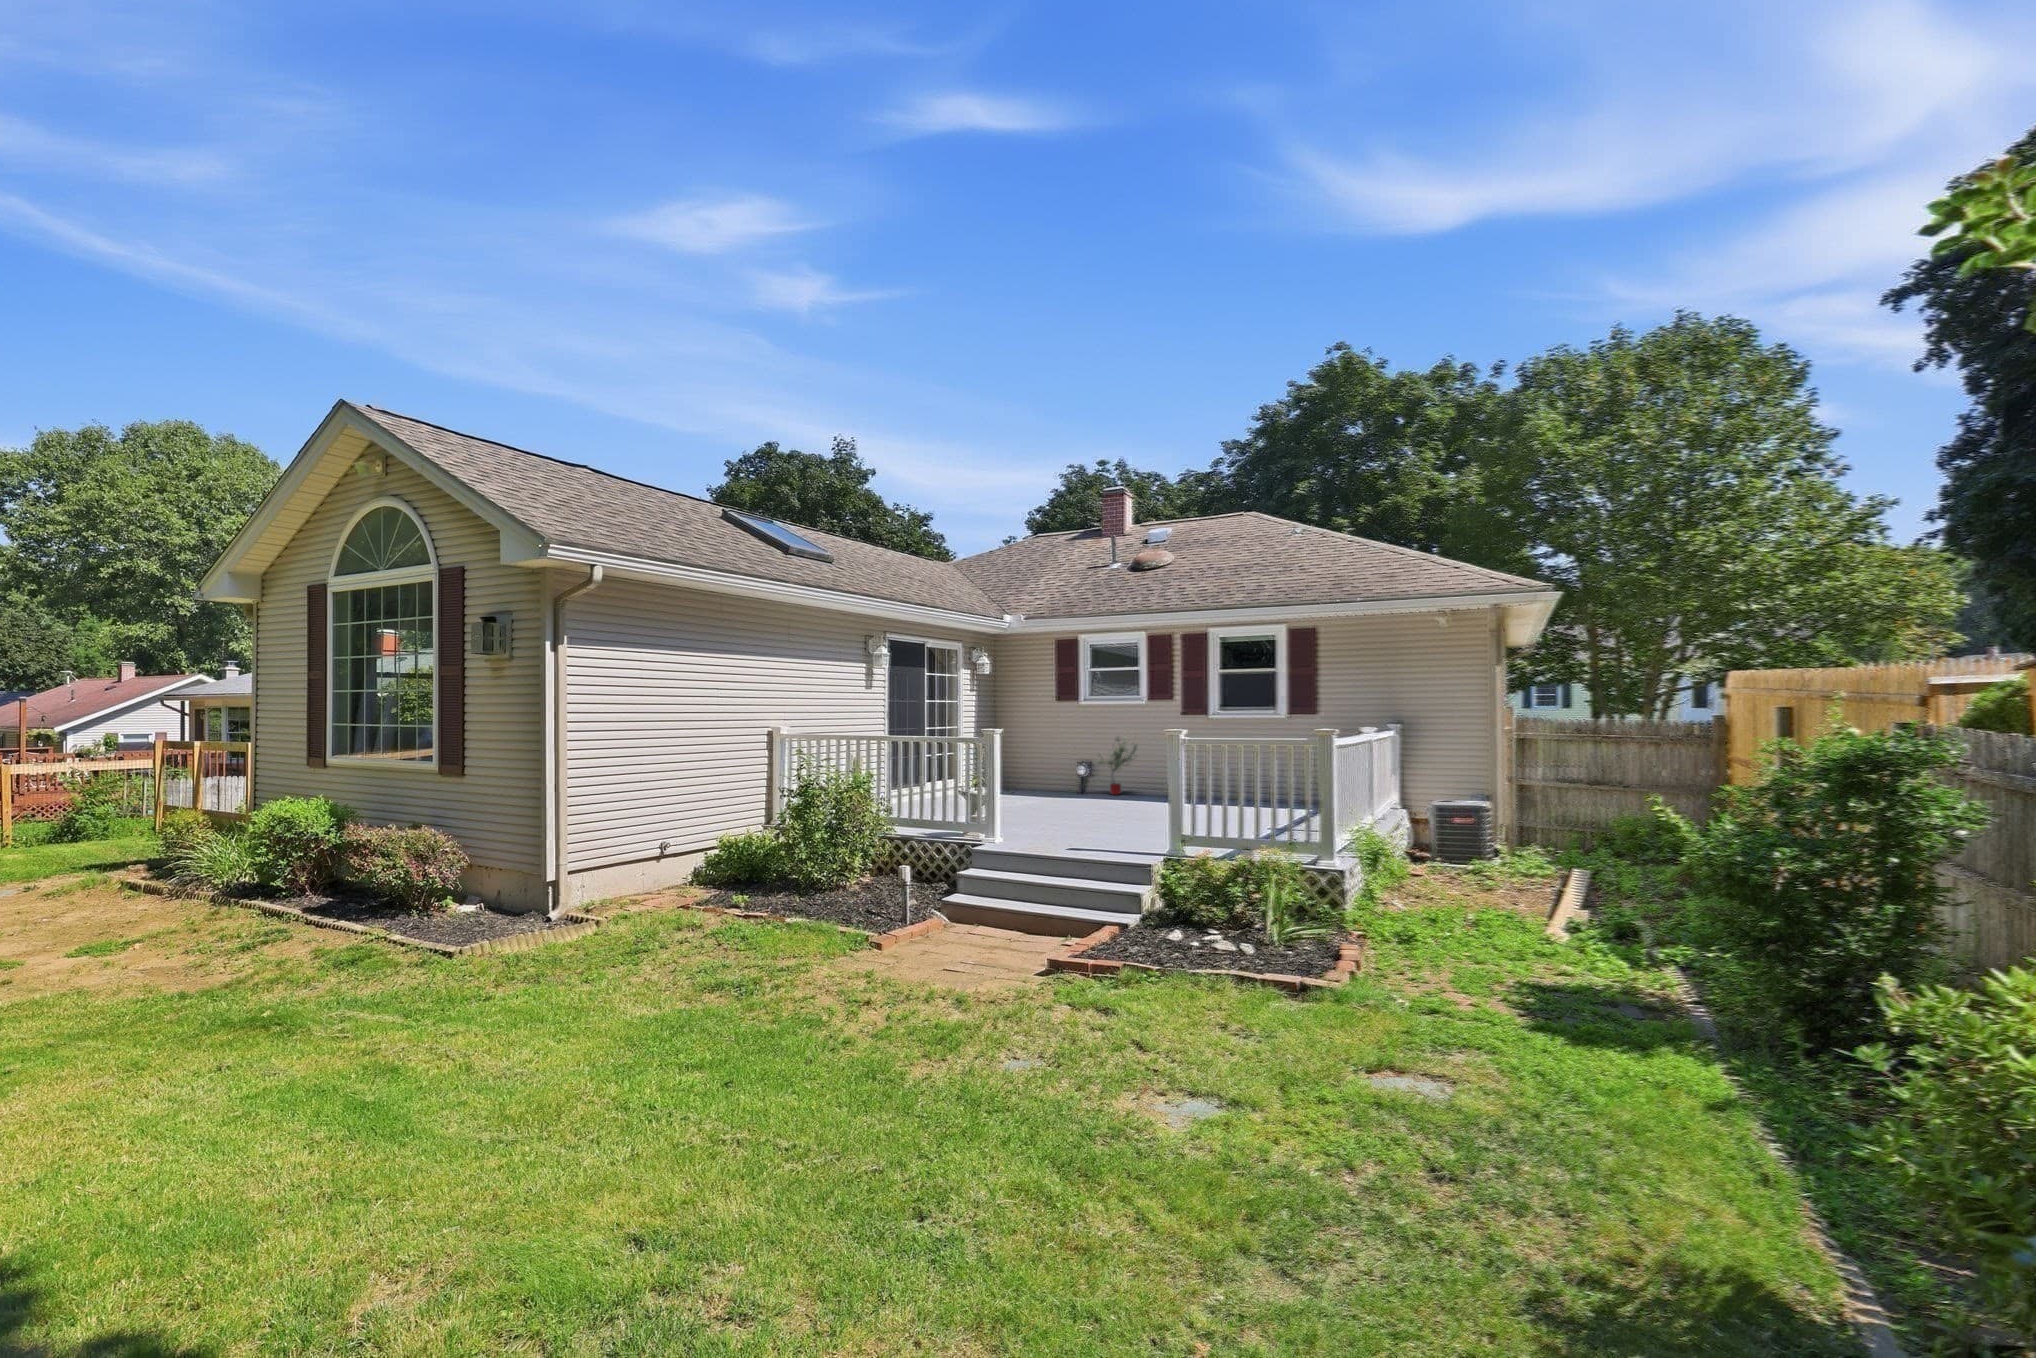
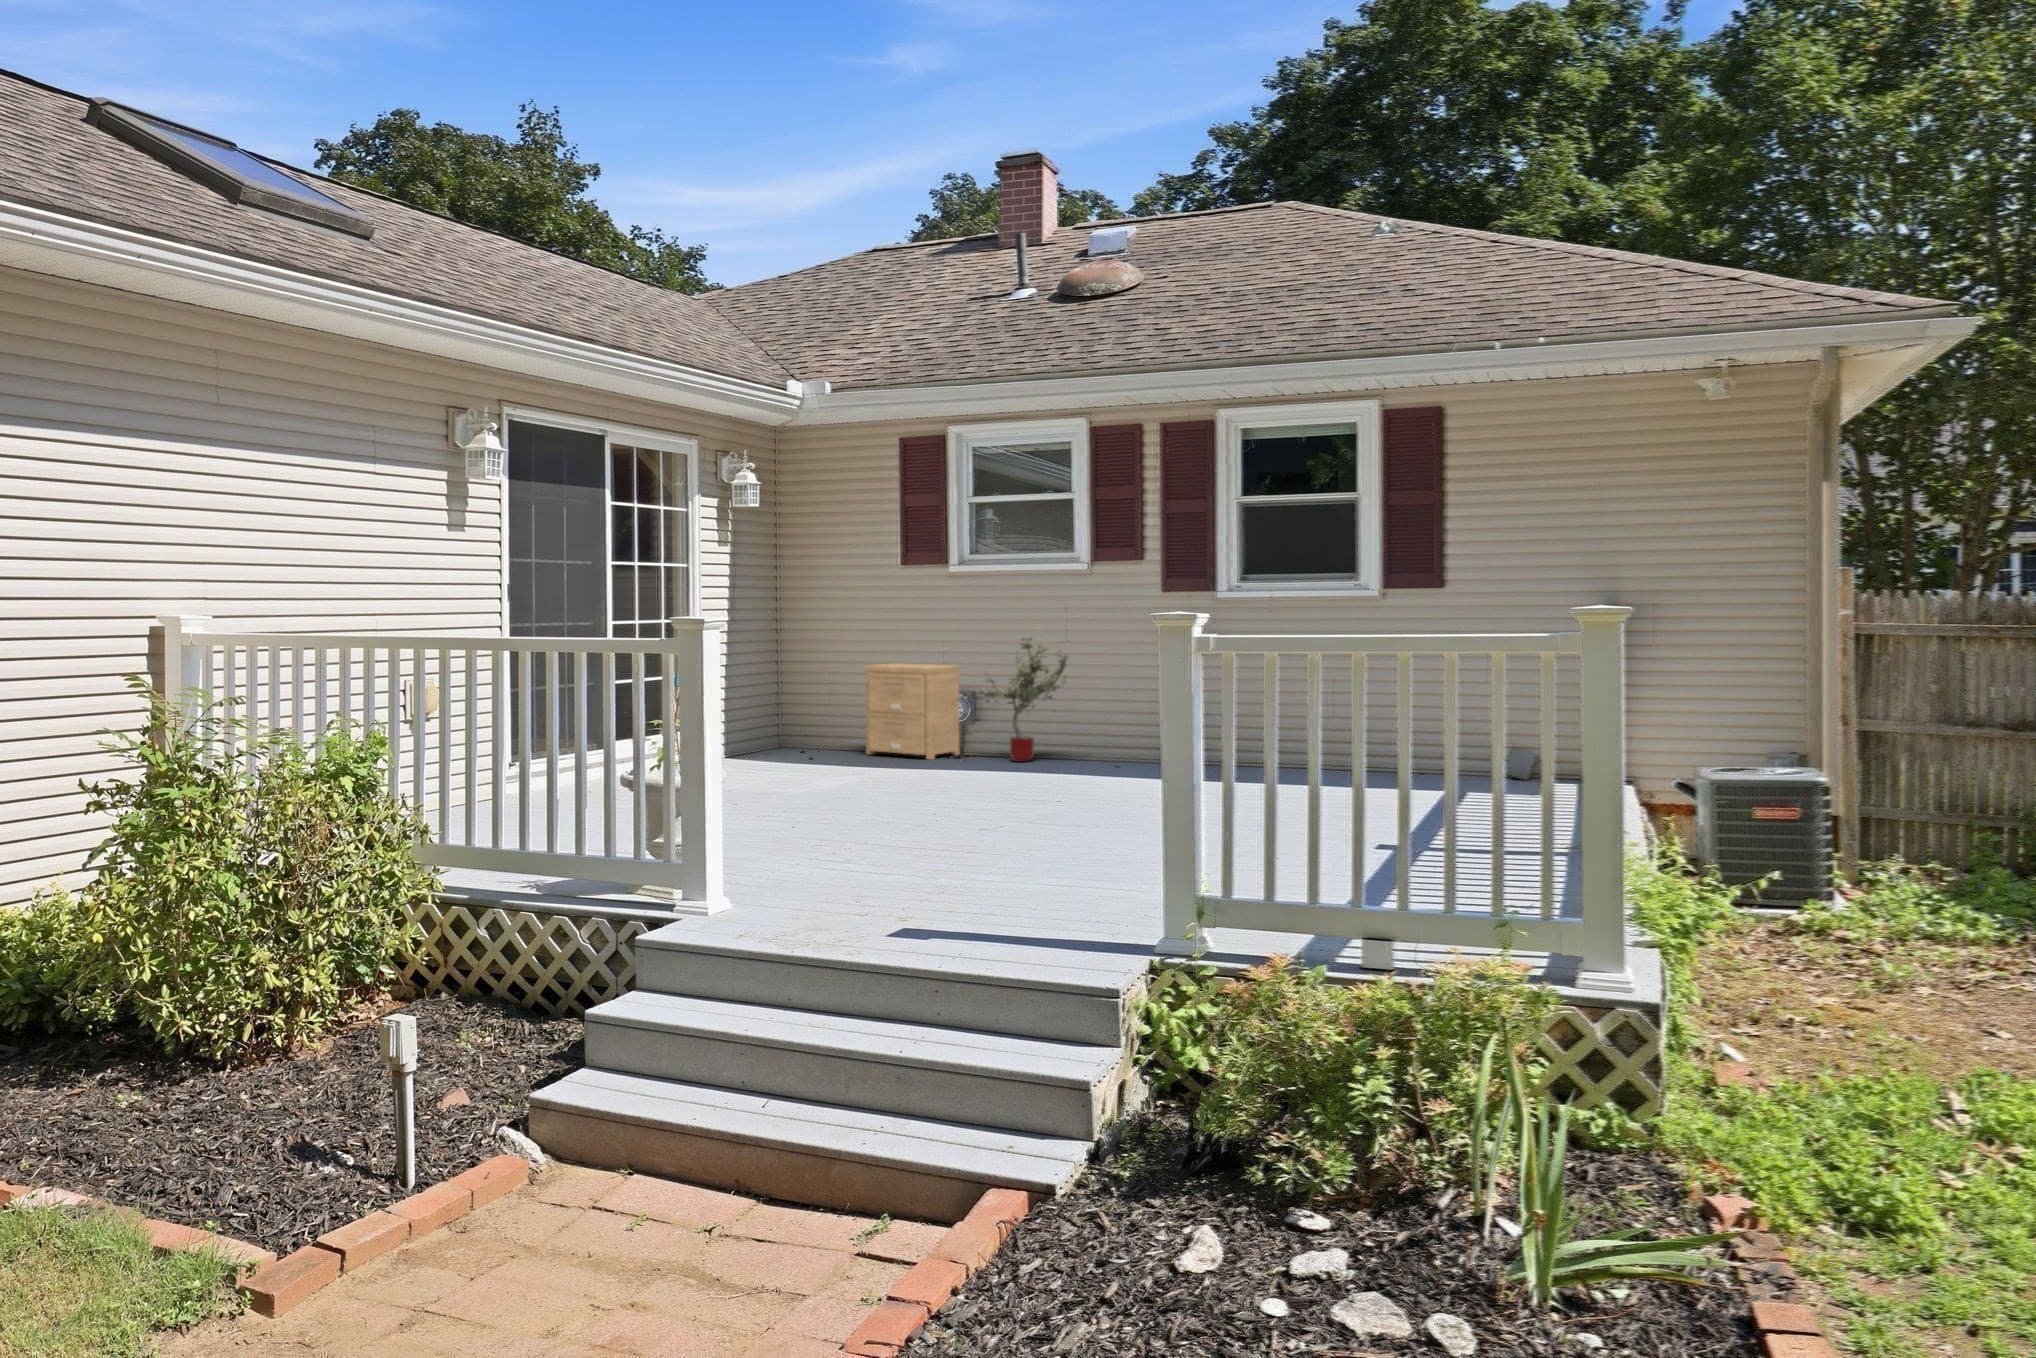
side table: none [1040,748,1085,794] -> present [865,663,960,759]

